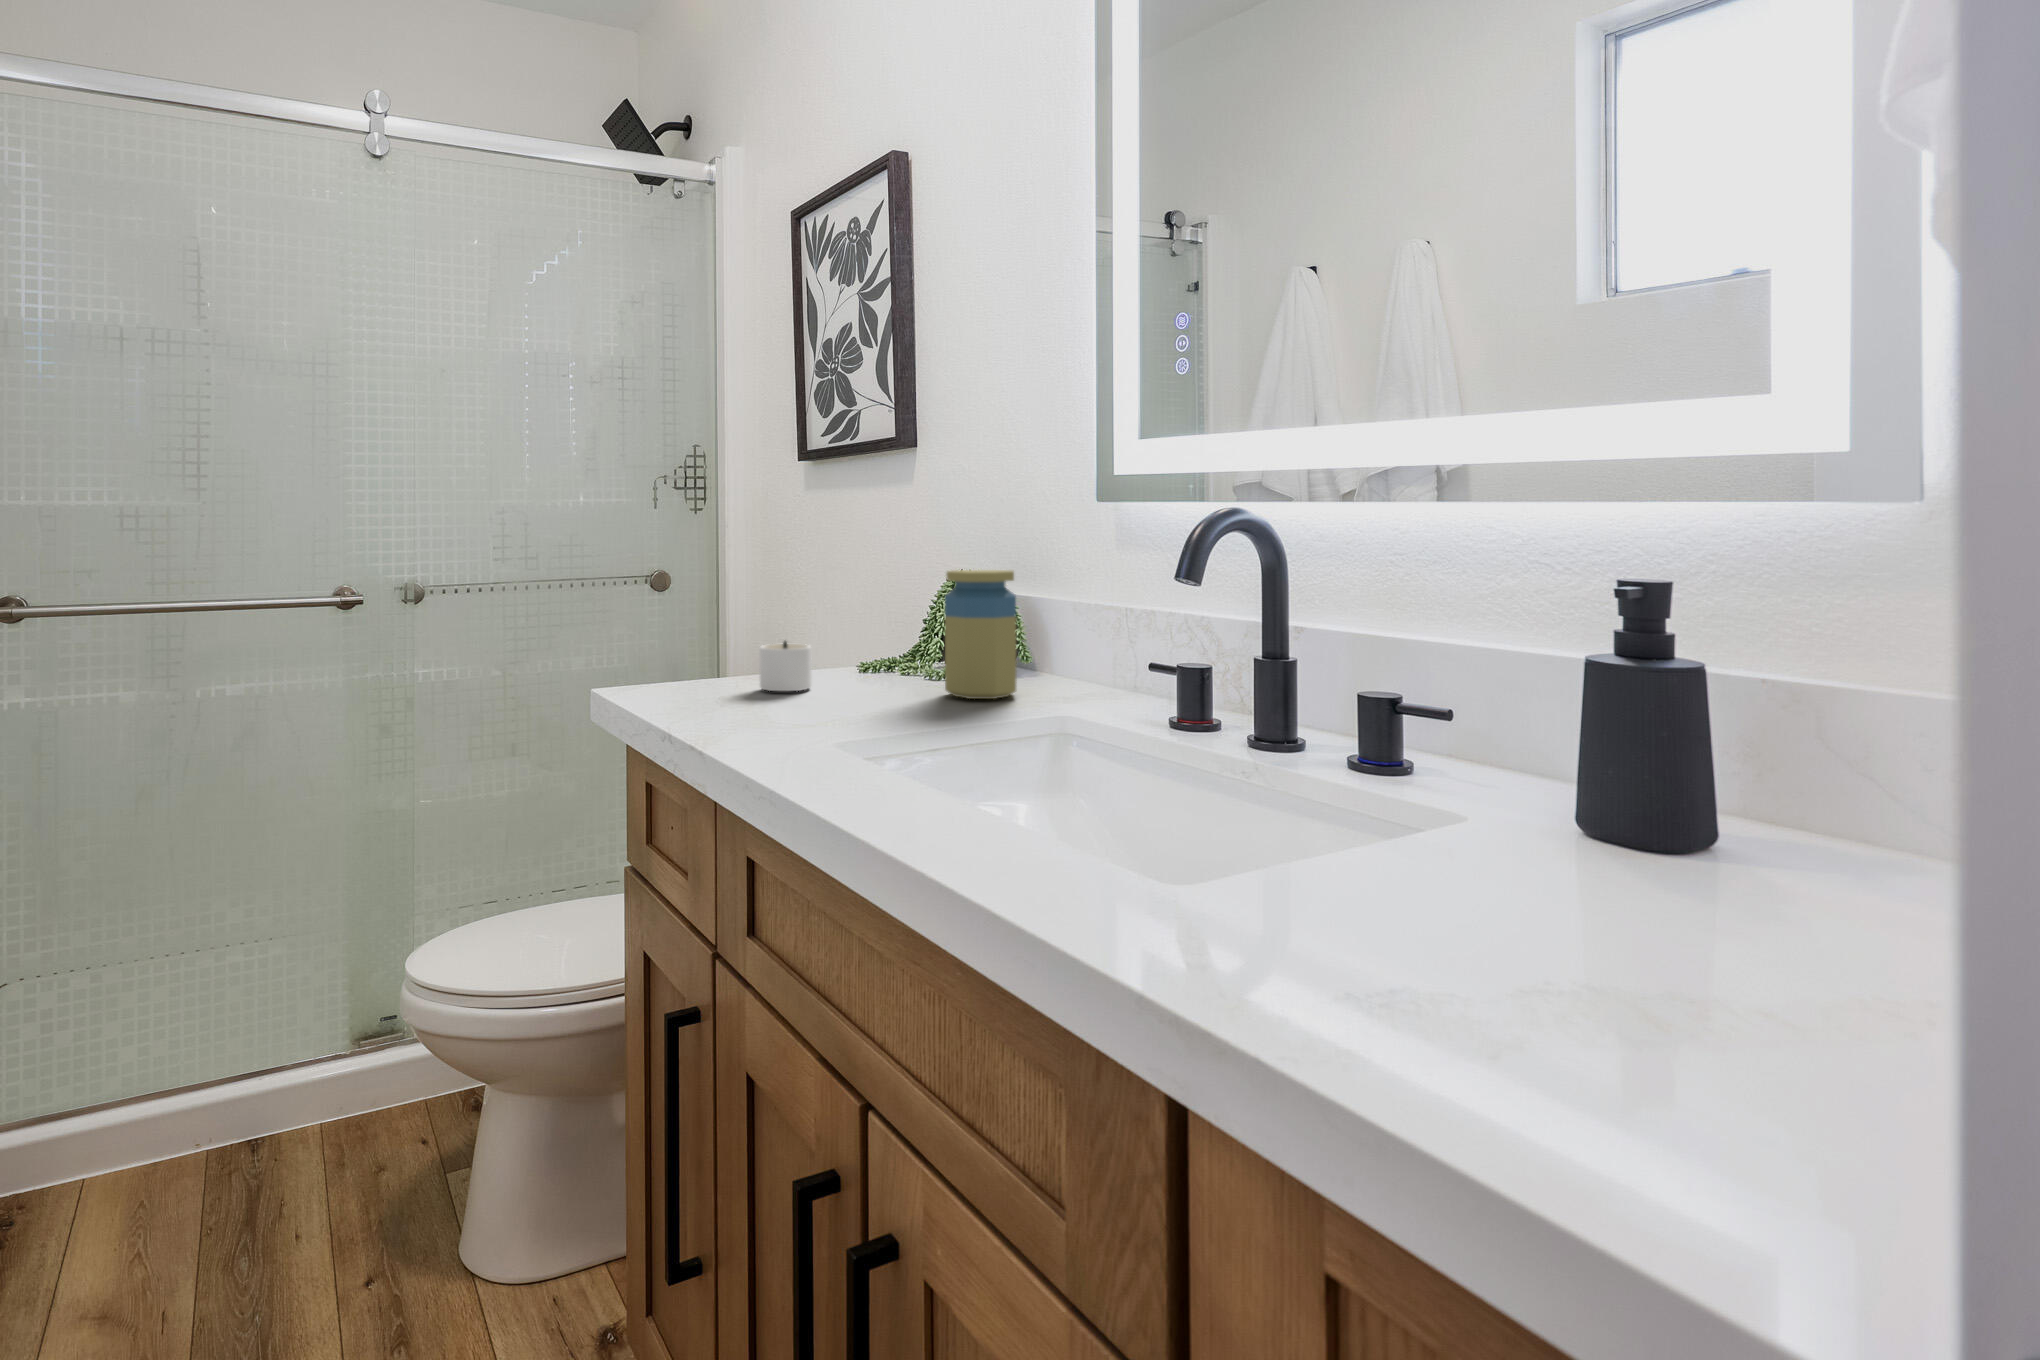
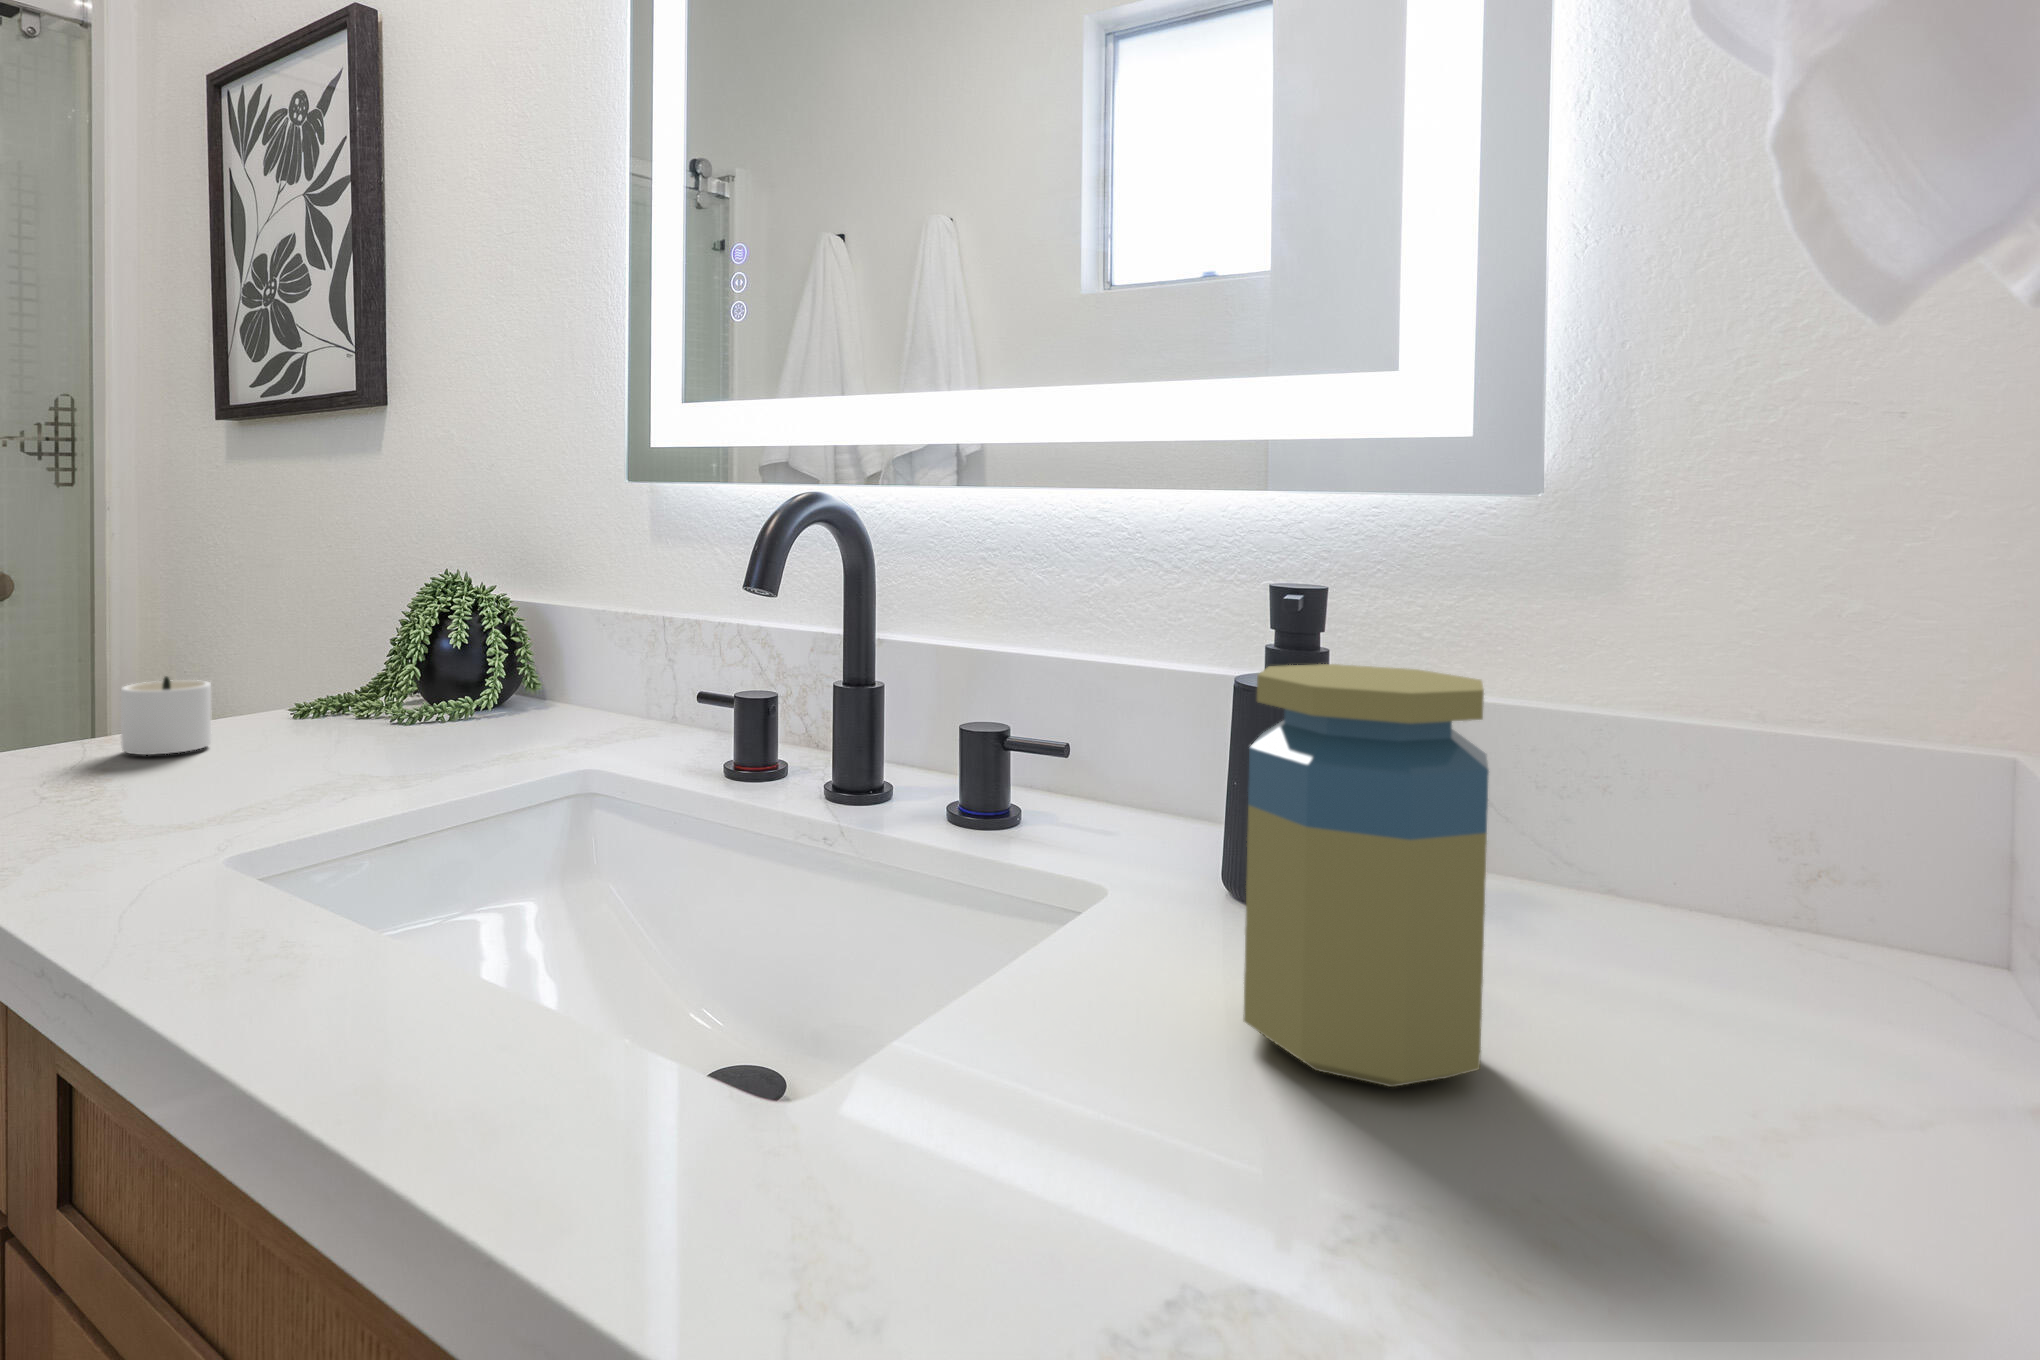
jar: present [945,570,1016,699] -> present [1243,664,1489,1087]

